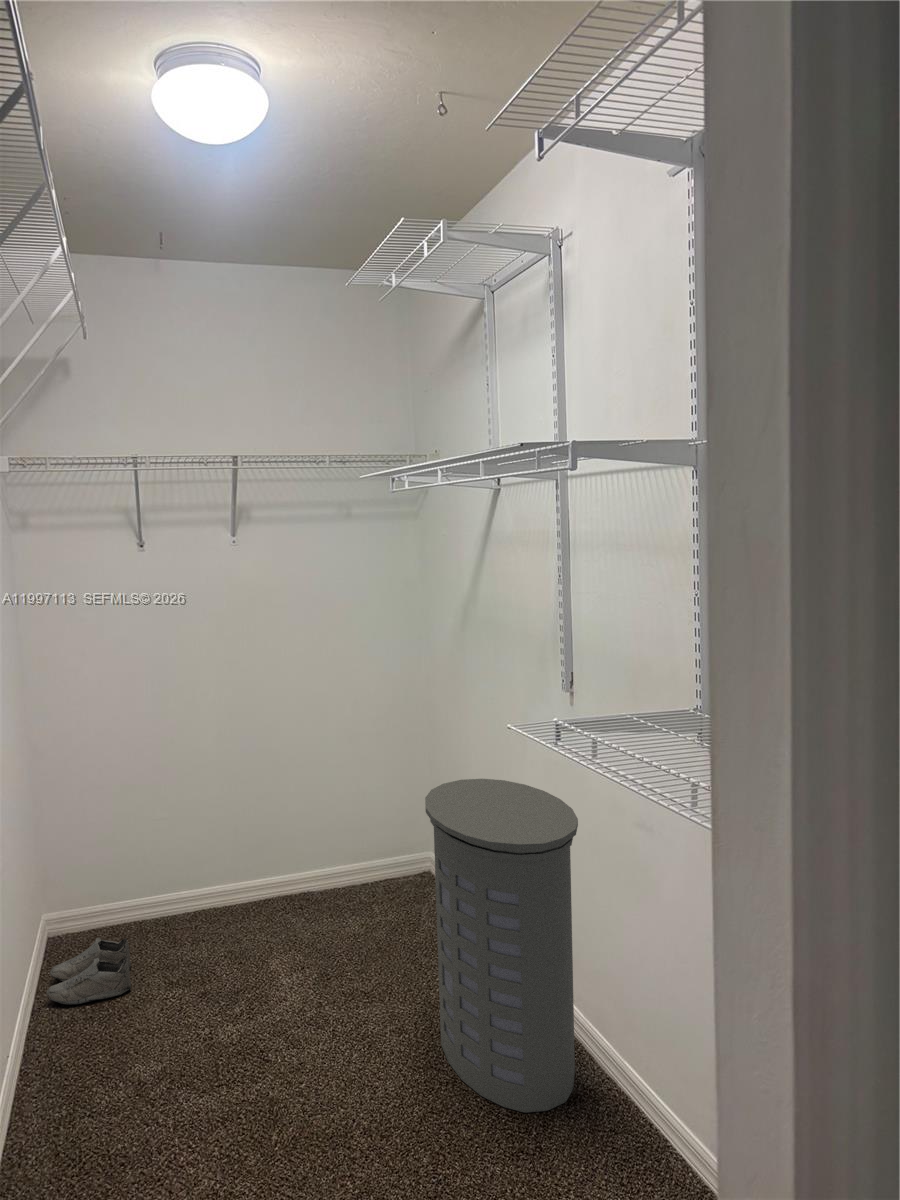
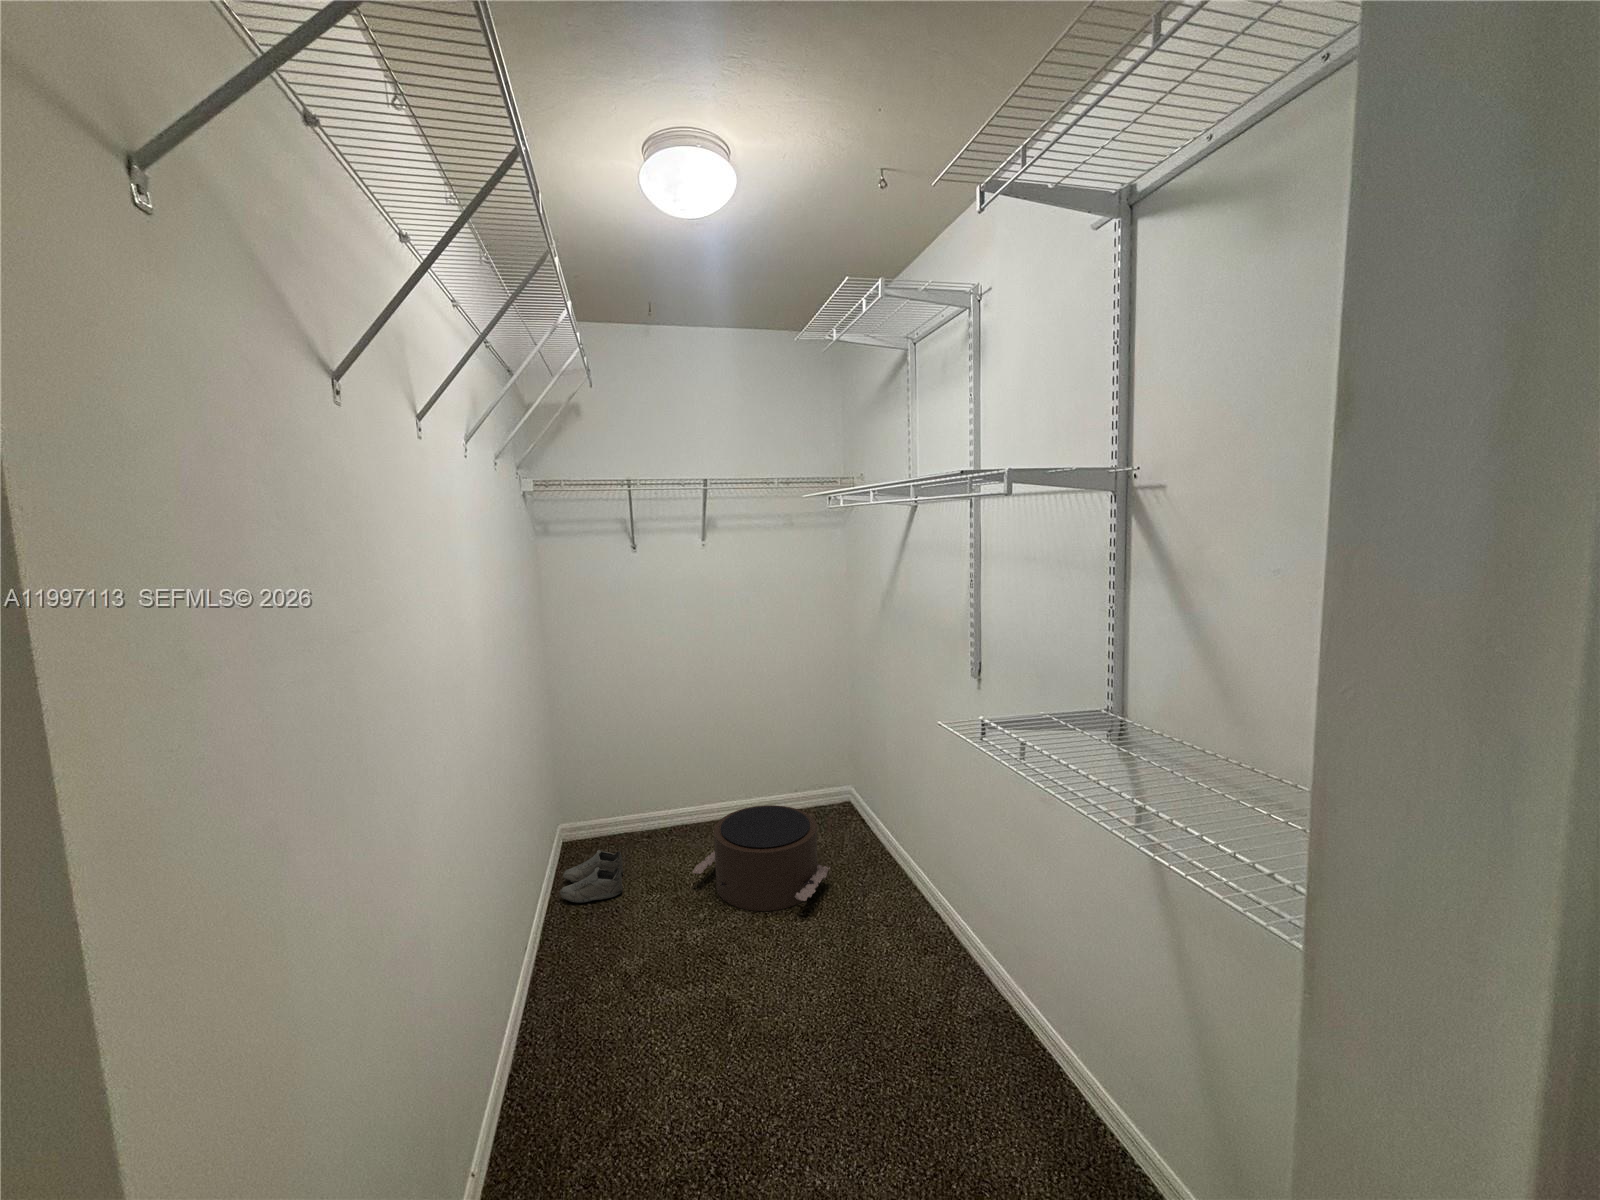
laundry hamper: present [425,779,578,1113] -> none [855,744,985,1030]
pouf: none [222,871,400,1000] -> present [692,805,830,911]

